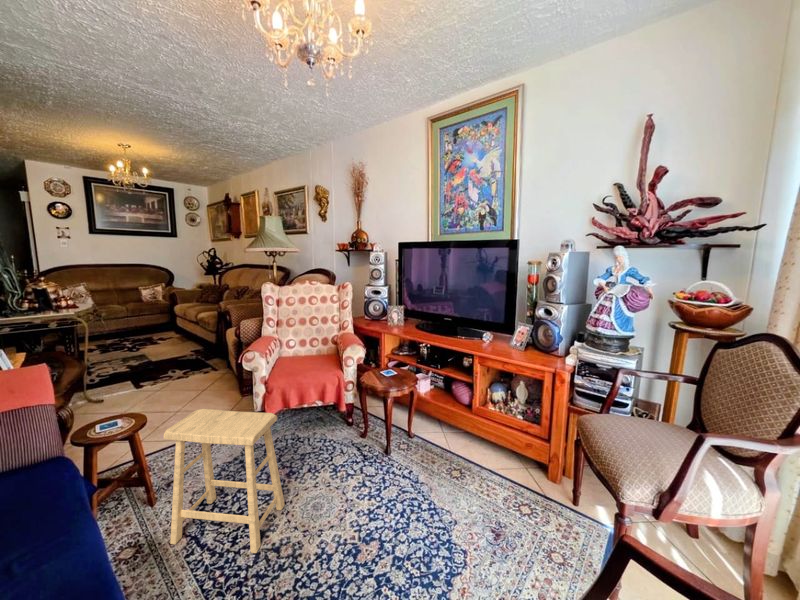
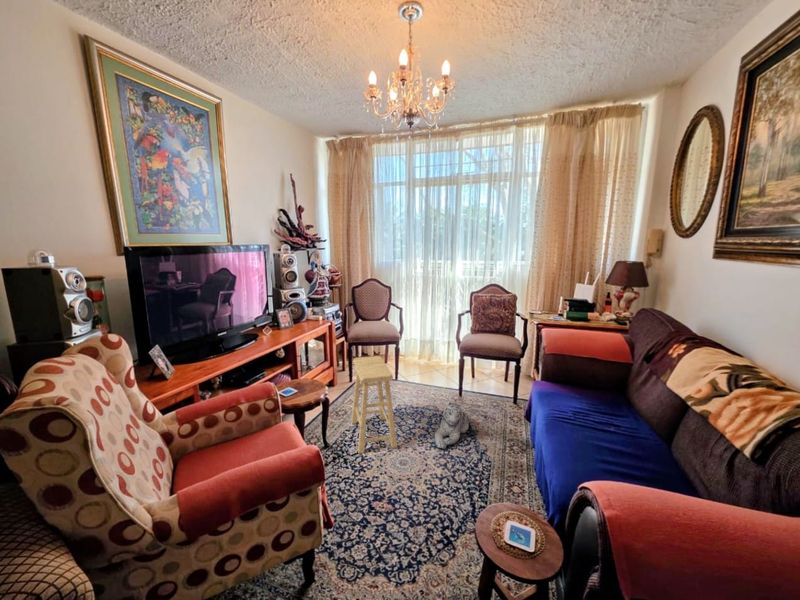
plush toy: none [285,416,325,471] -> present [435,402,476,449]

